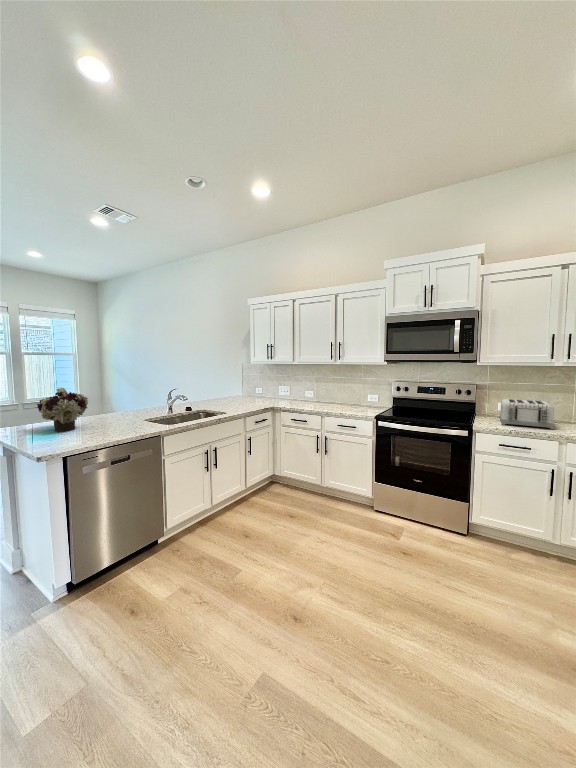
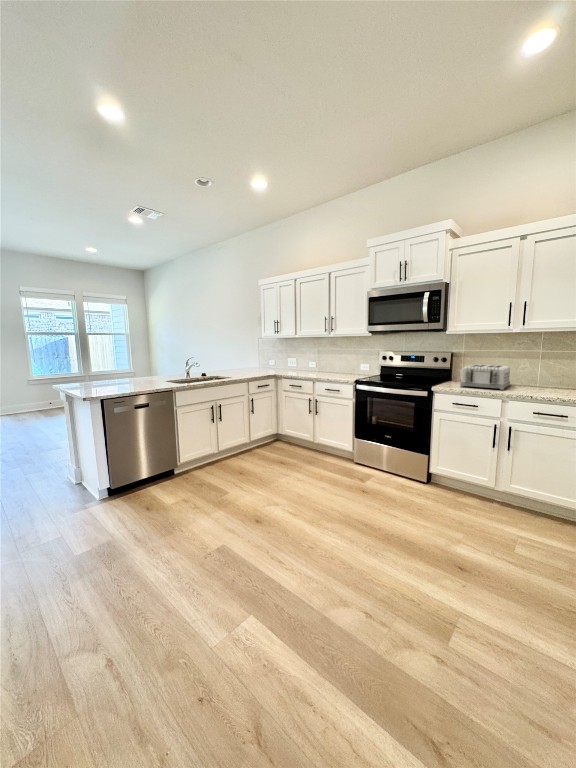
flower arrangement: present [37,388,88,431] -> none [88,353,122,386]

